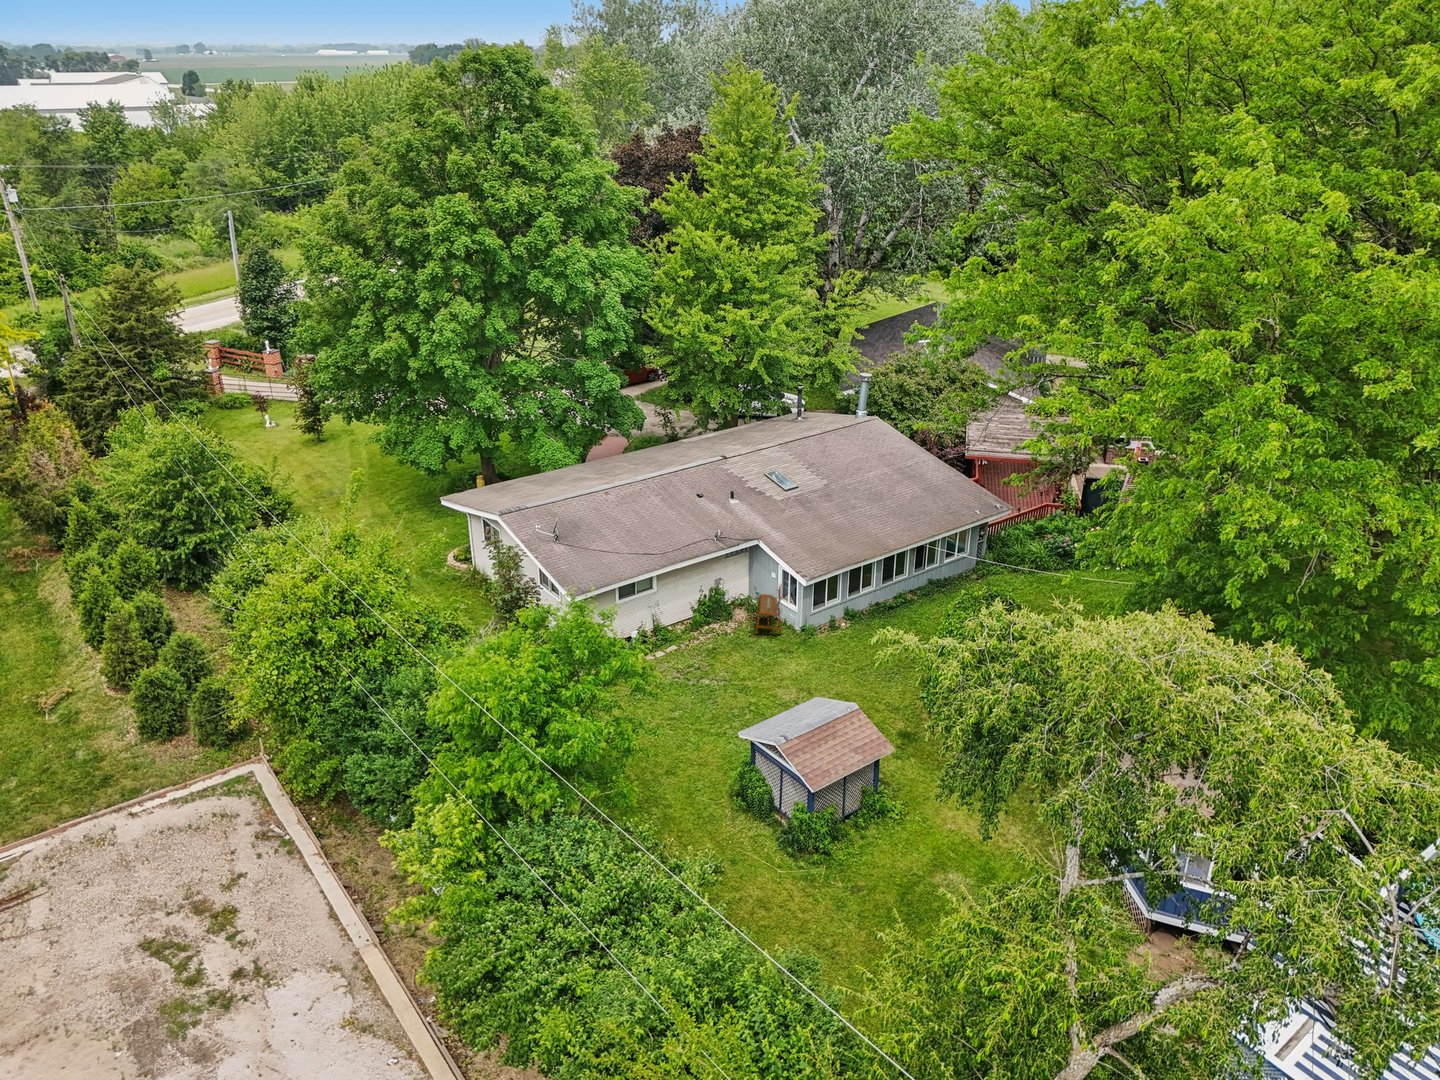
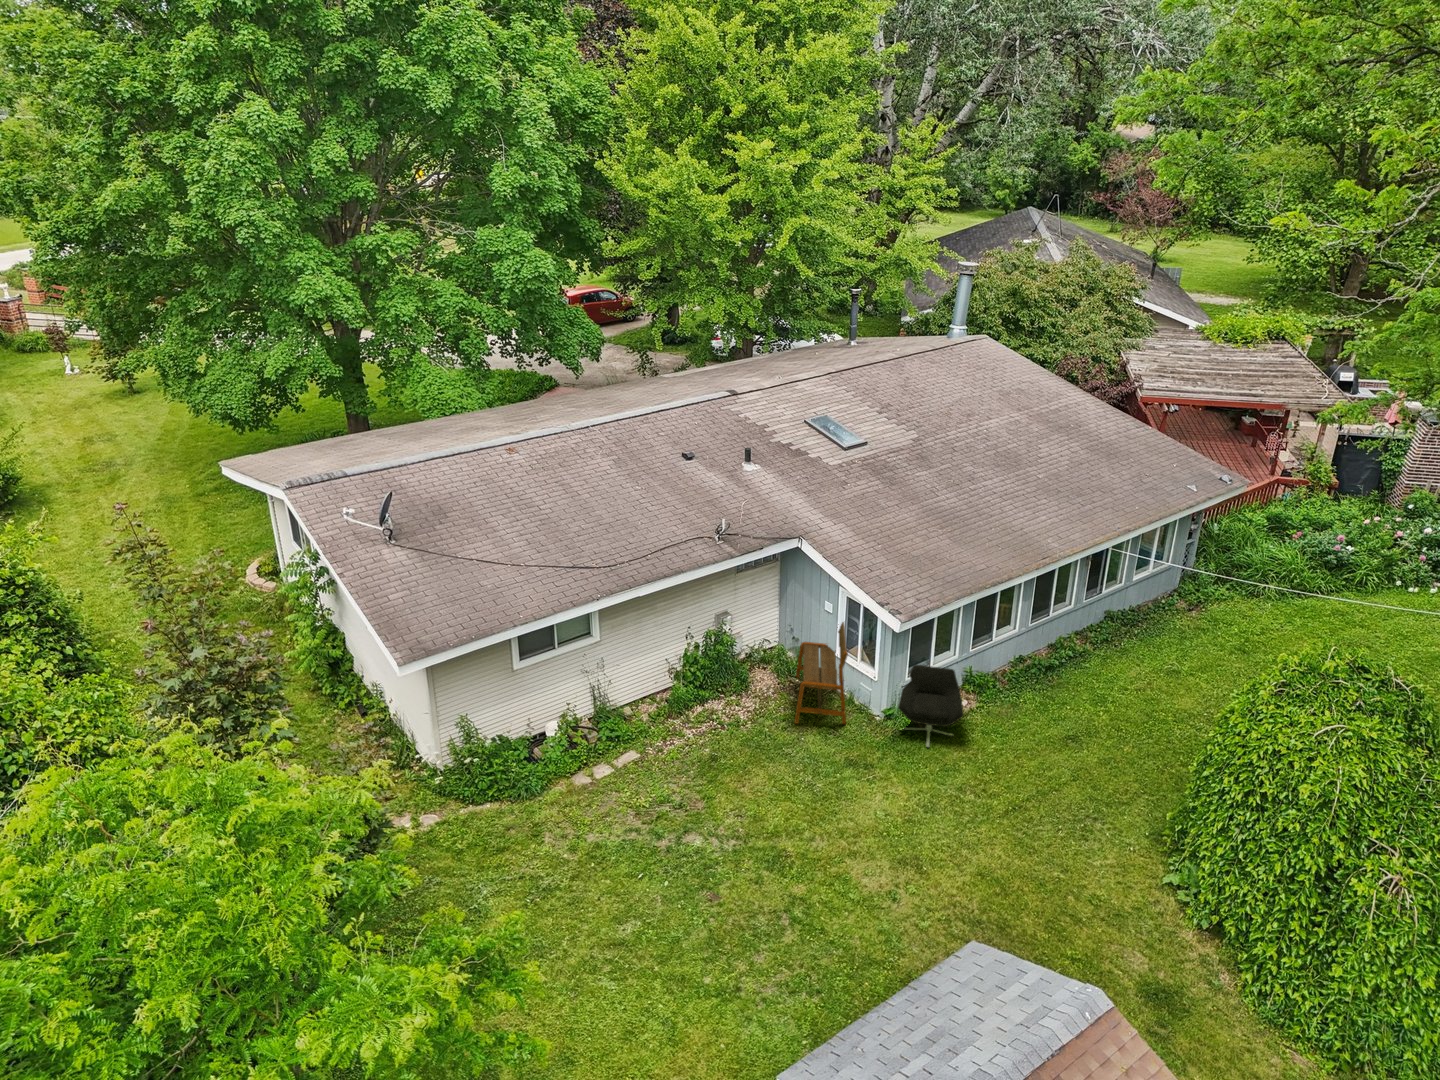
lounge chair: none [807,604,840,644] -> present [898,665,964,747]

